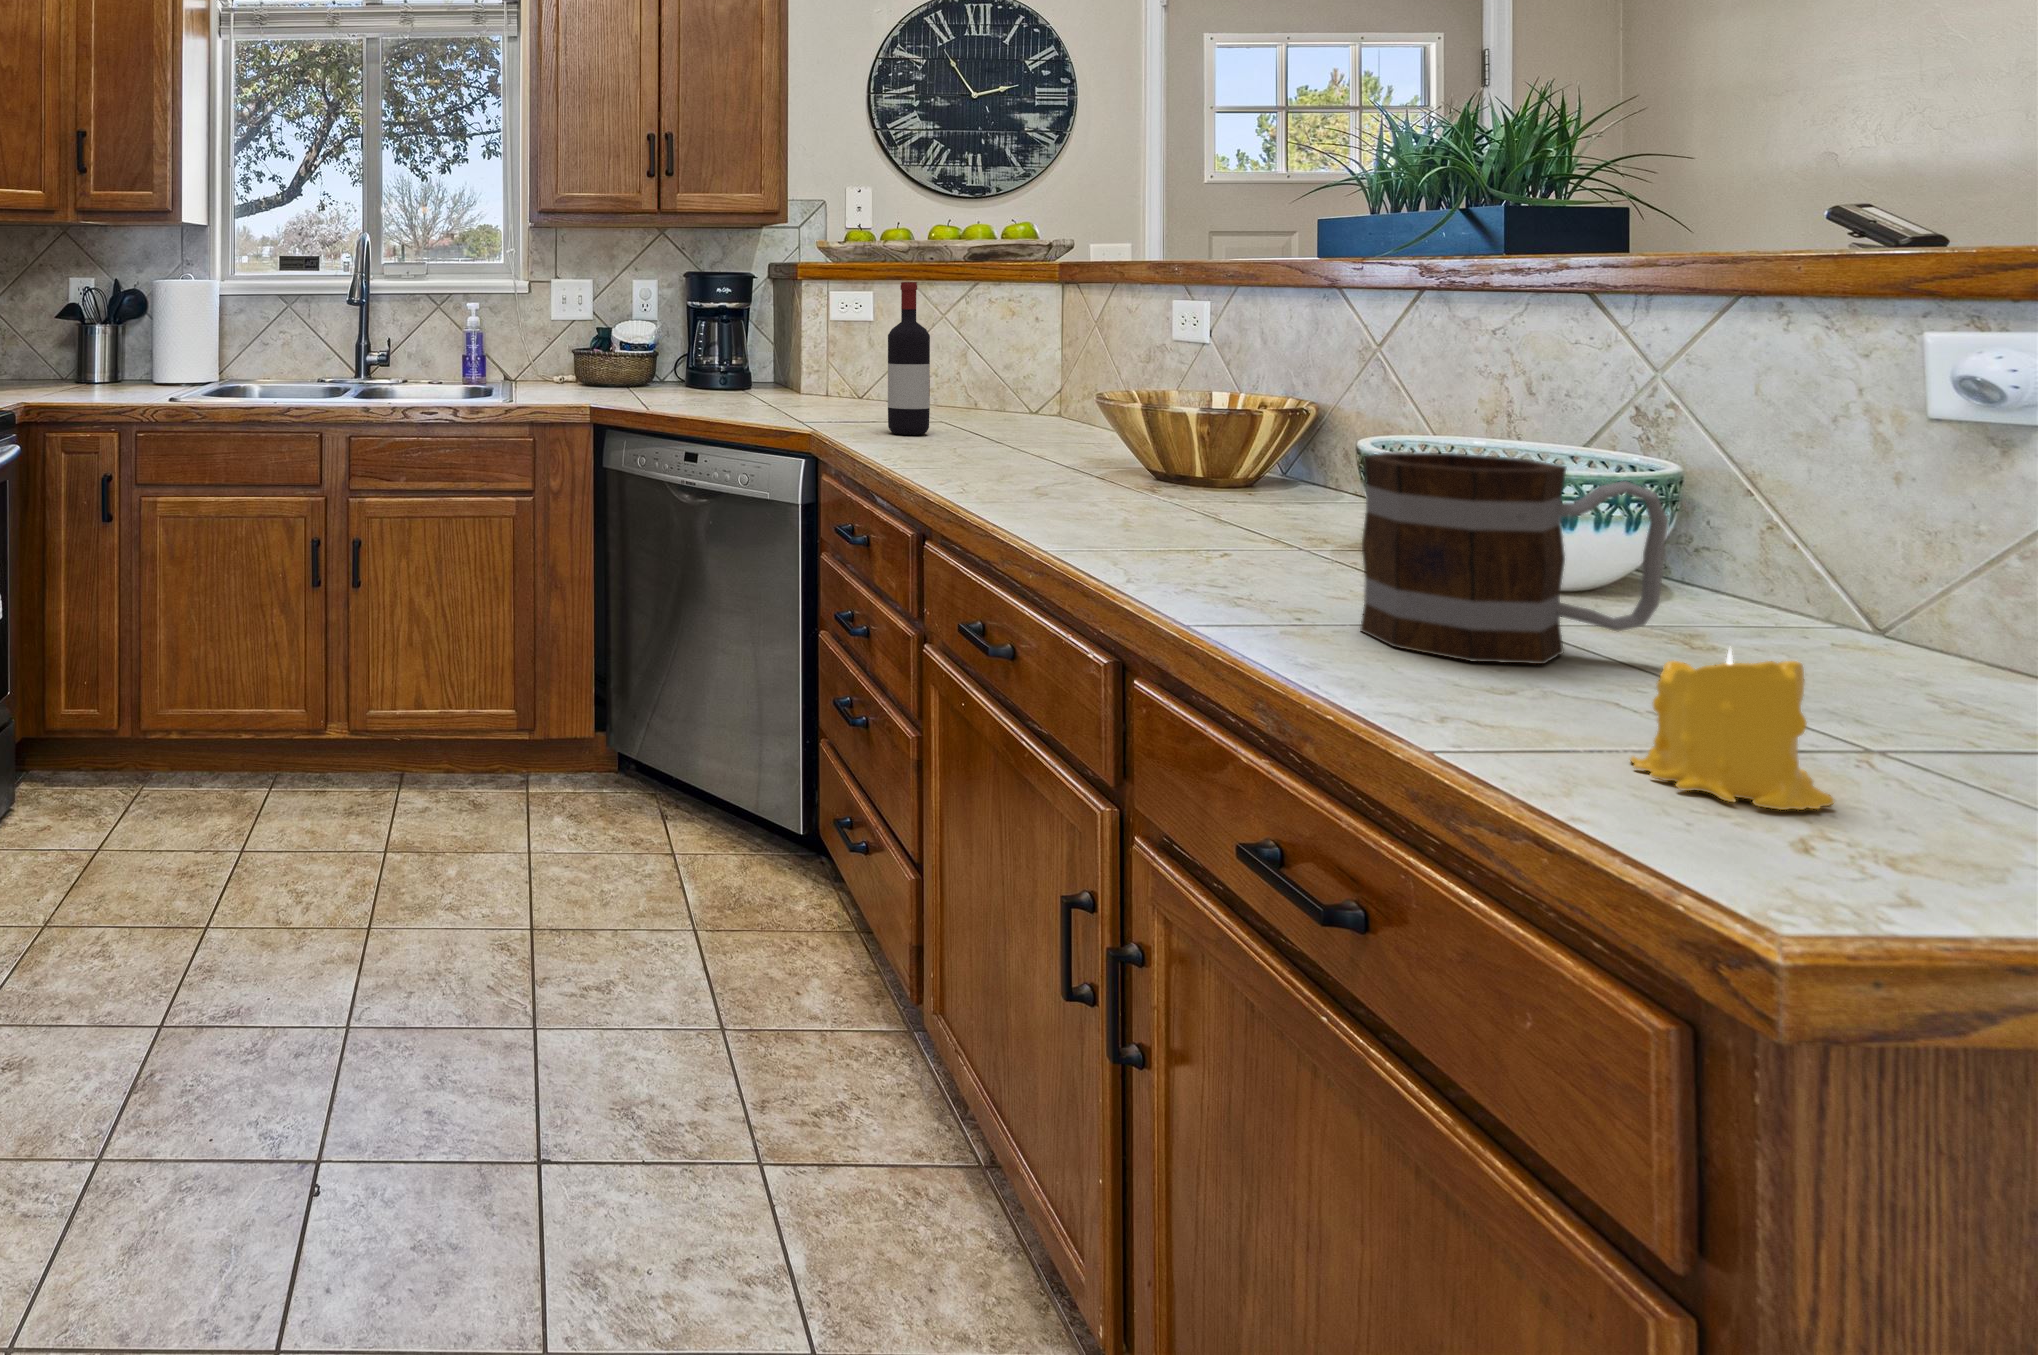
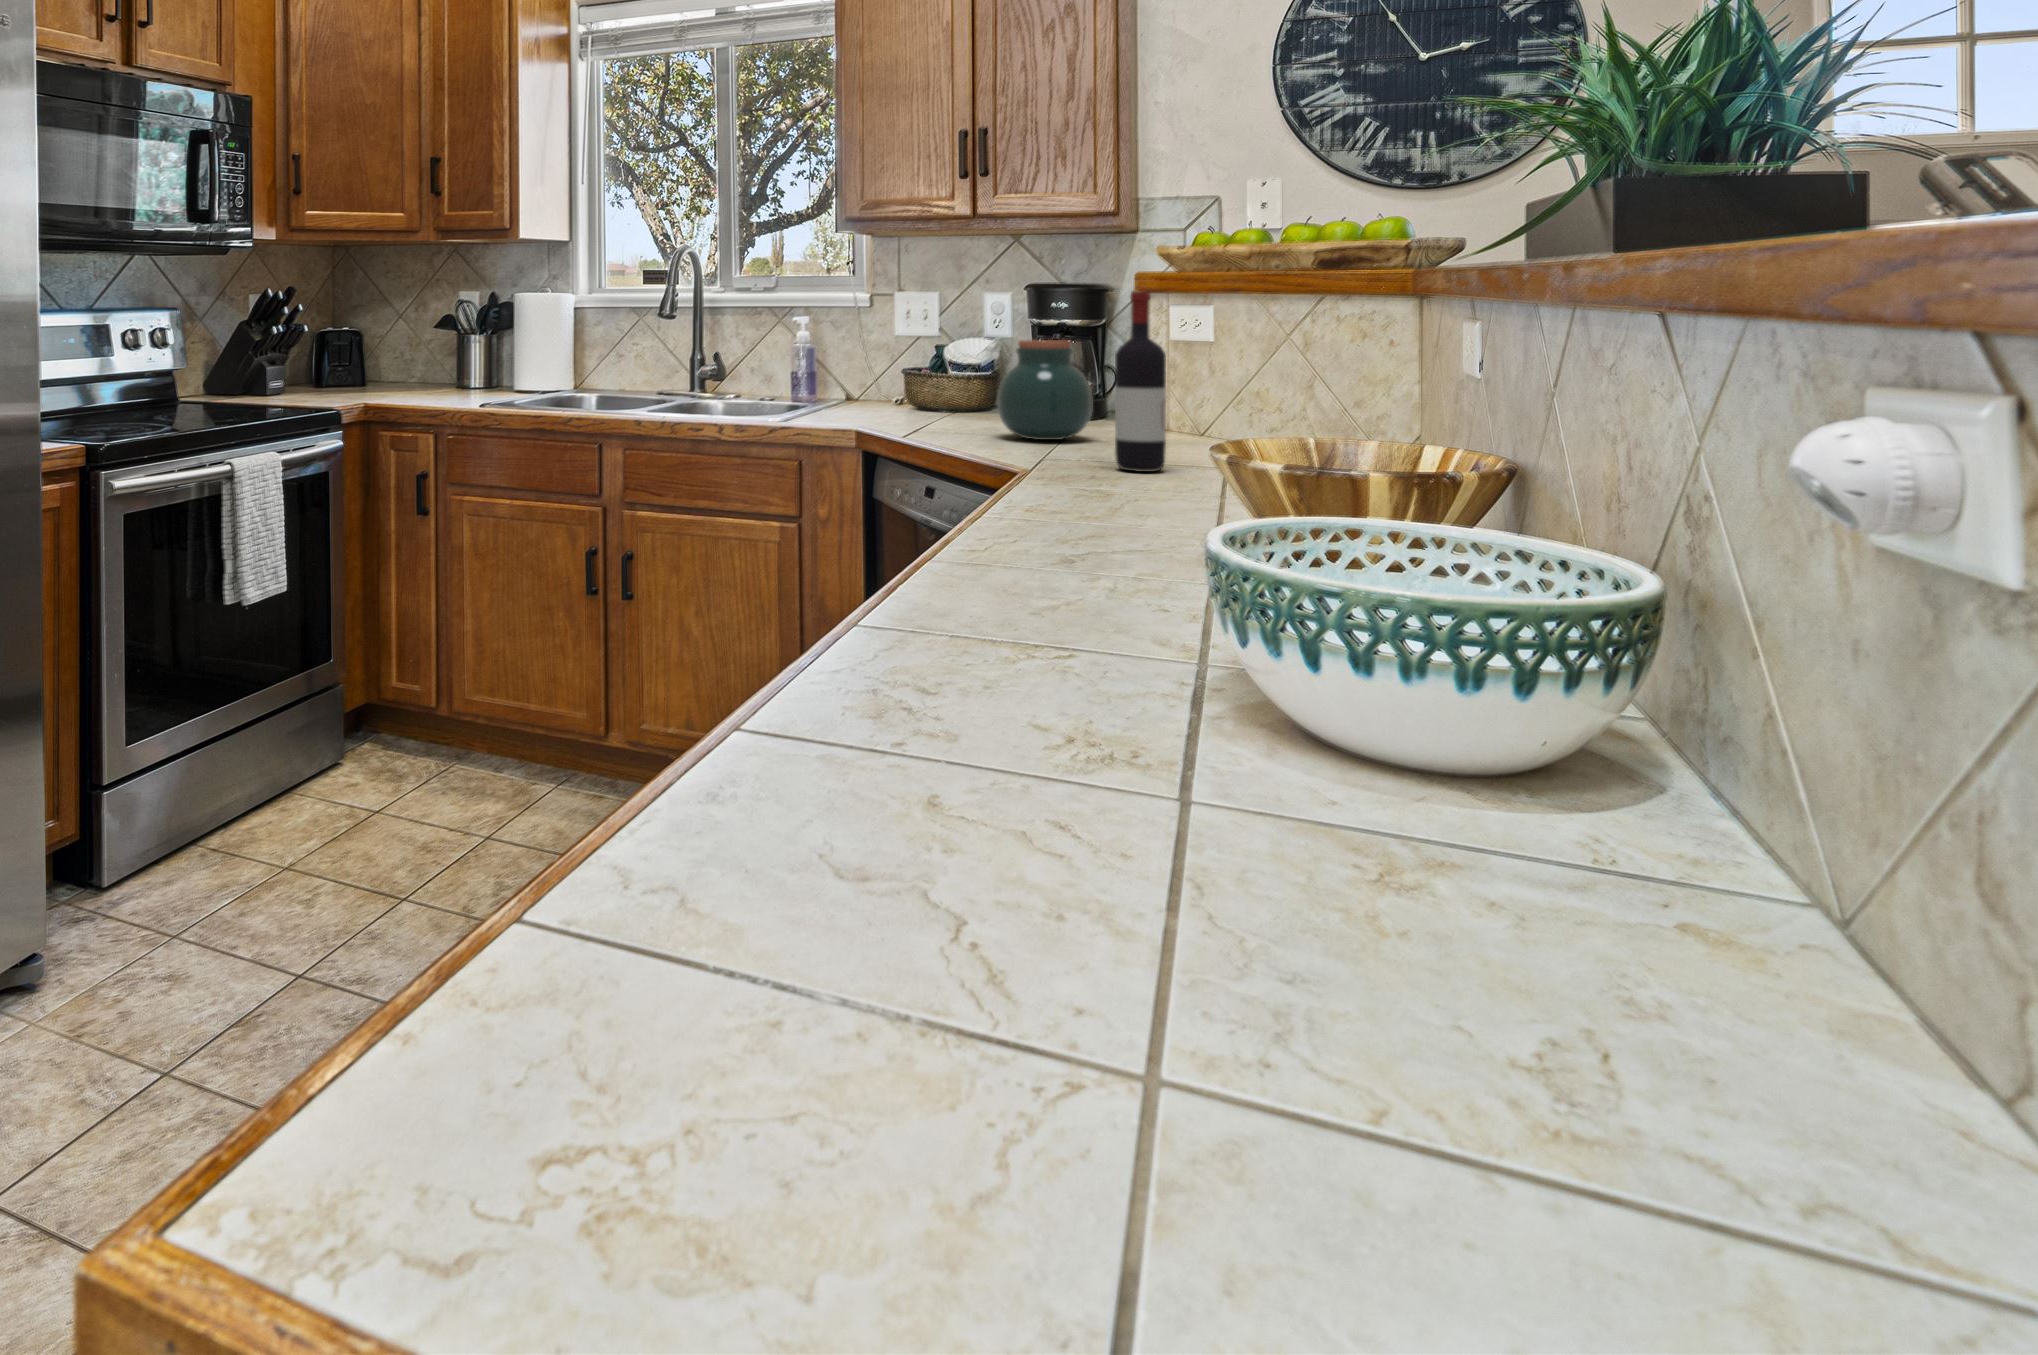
jar: none [727,325,808,413] -> present [998,340,1092,440]
mug: present [1360,452,1668,664] -> none [931,514,1244,809]
candle: present [1630,649,1834,810] -> none [714,787,942,1034]

